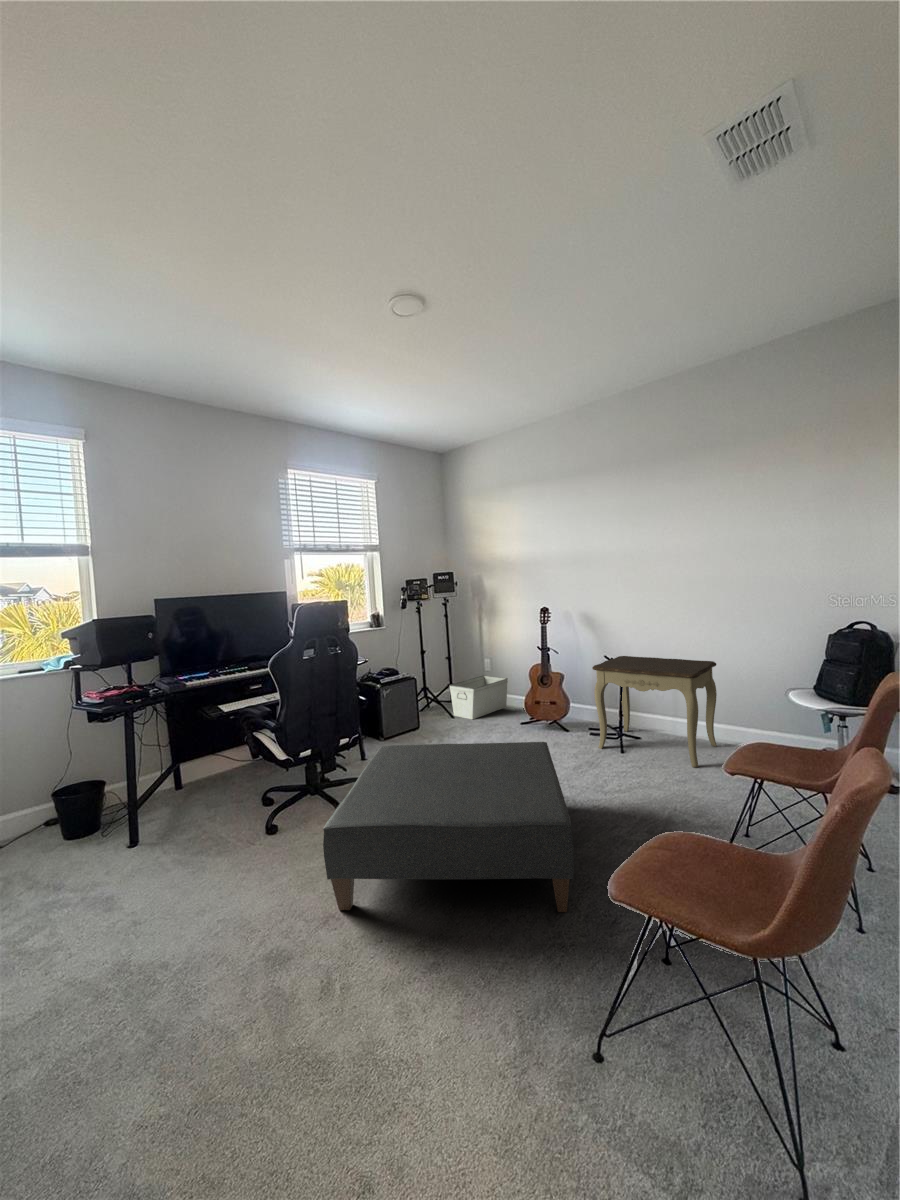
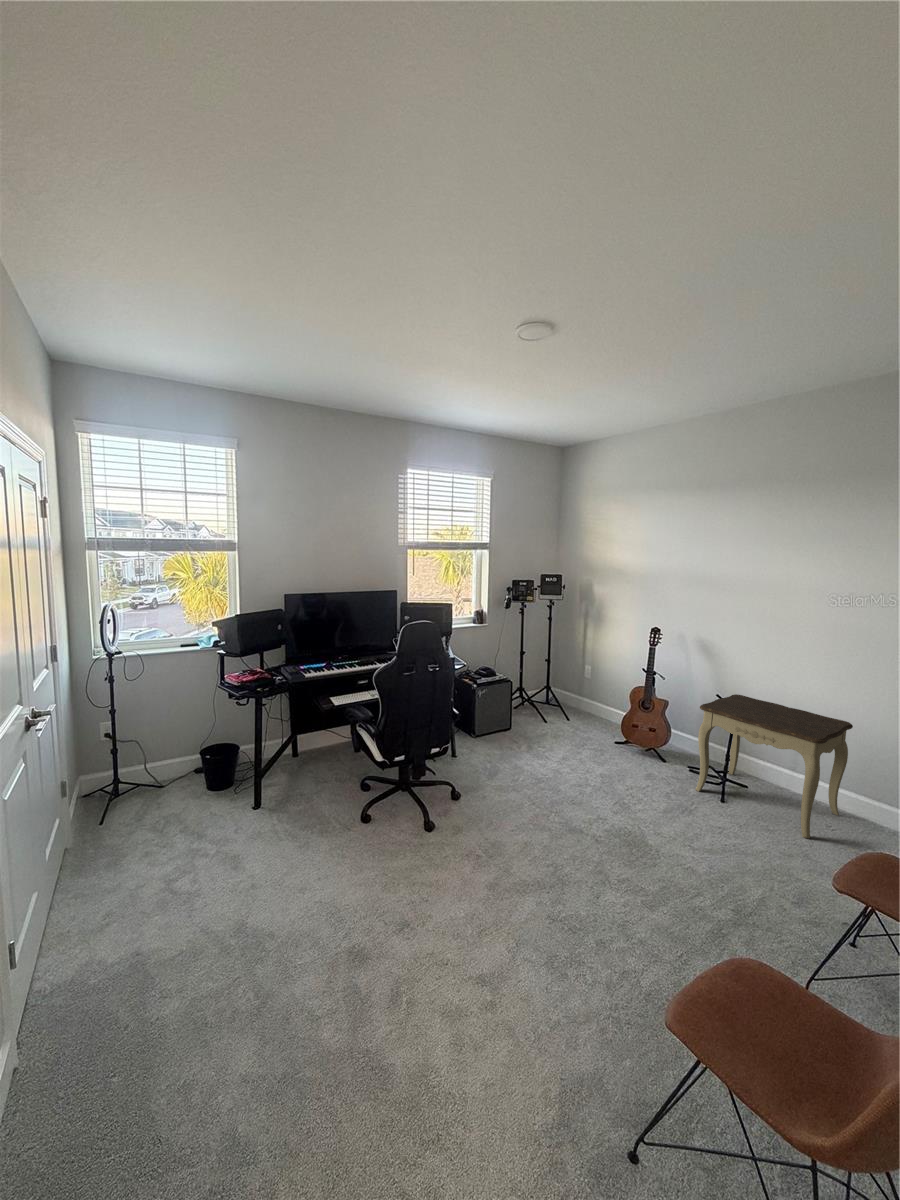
storage bin: present [449,675,508,719] -> none [545,683,607,729]
ottoman: present [323,742,574,912] -> none [404,760,643,983]

